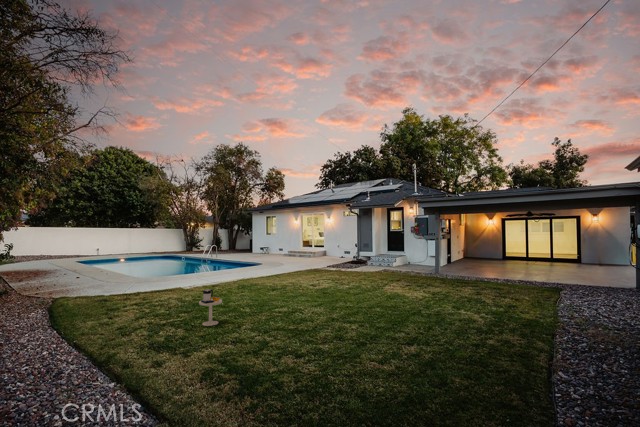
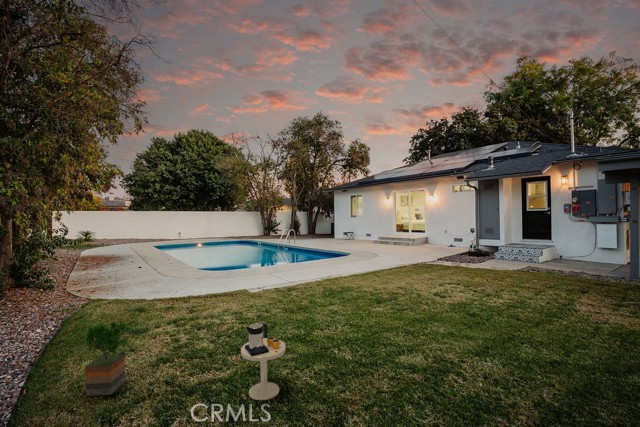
potted tree: none [107,293,135,332] -> present [84,322,132,396]

